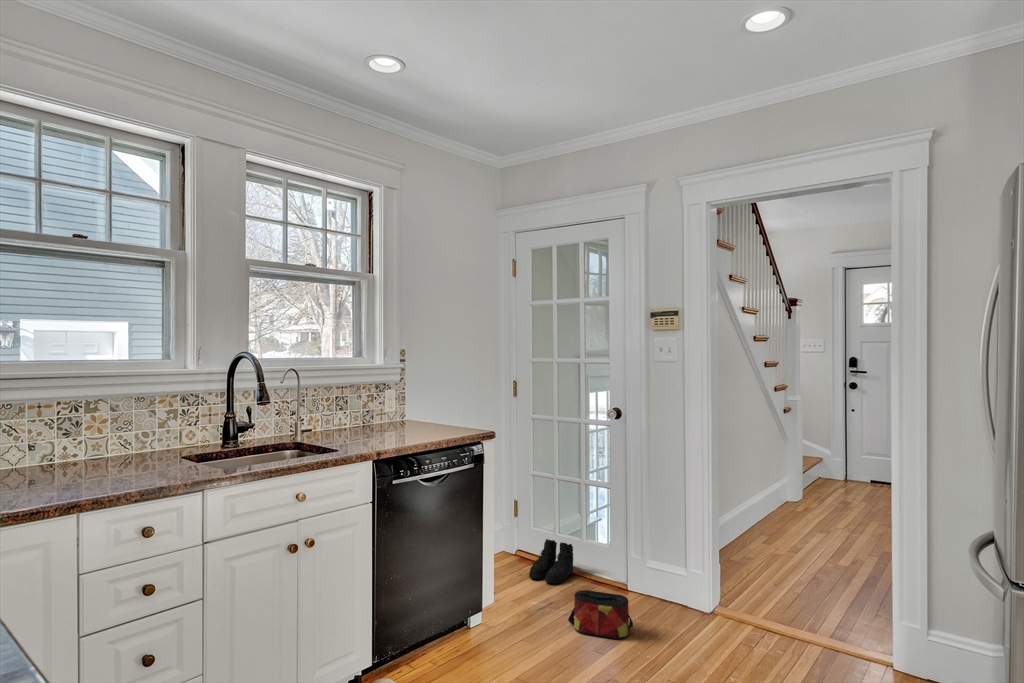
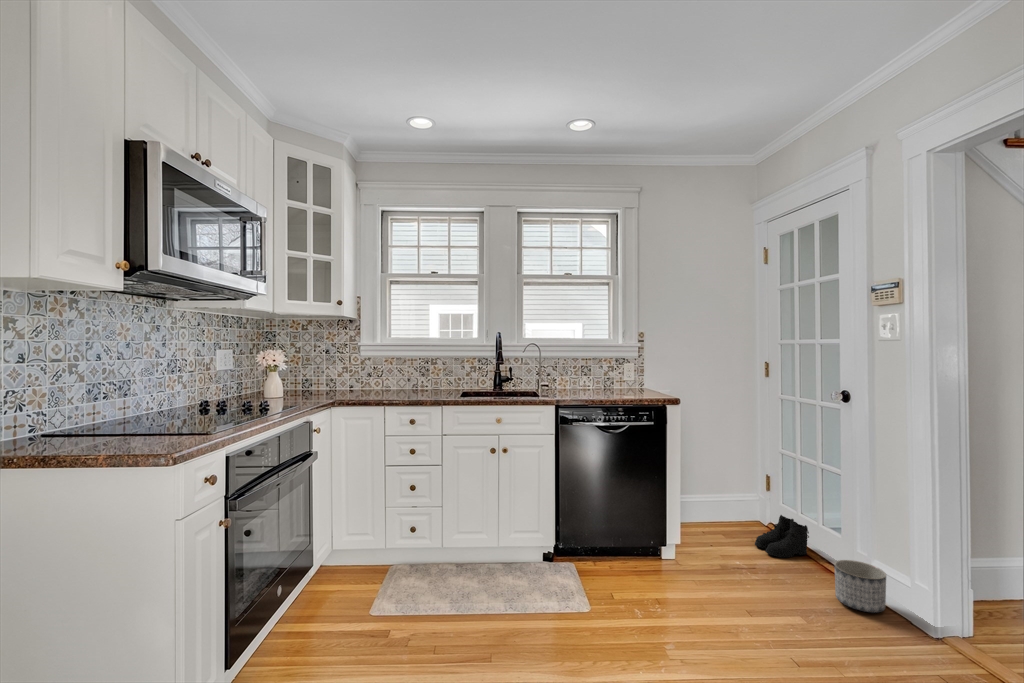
planter: none [630,565,669,610] -> present [834,560,886,613]
bag: present [568,590,633,639] -> none [743,558,803,616]

